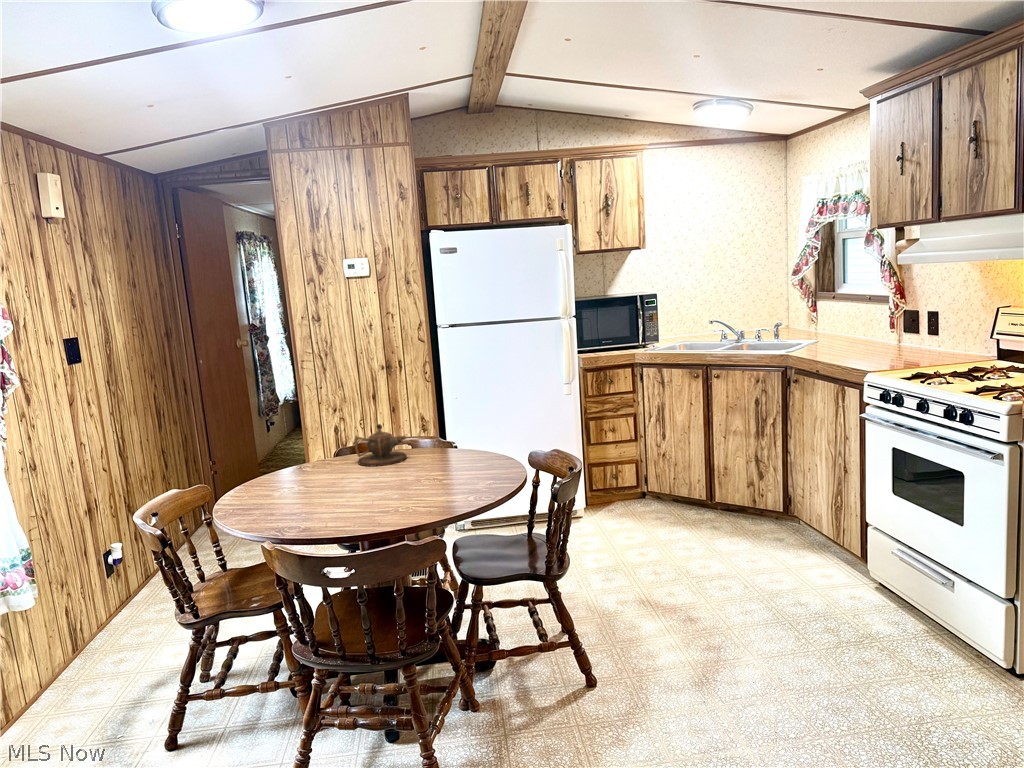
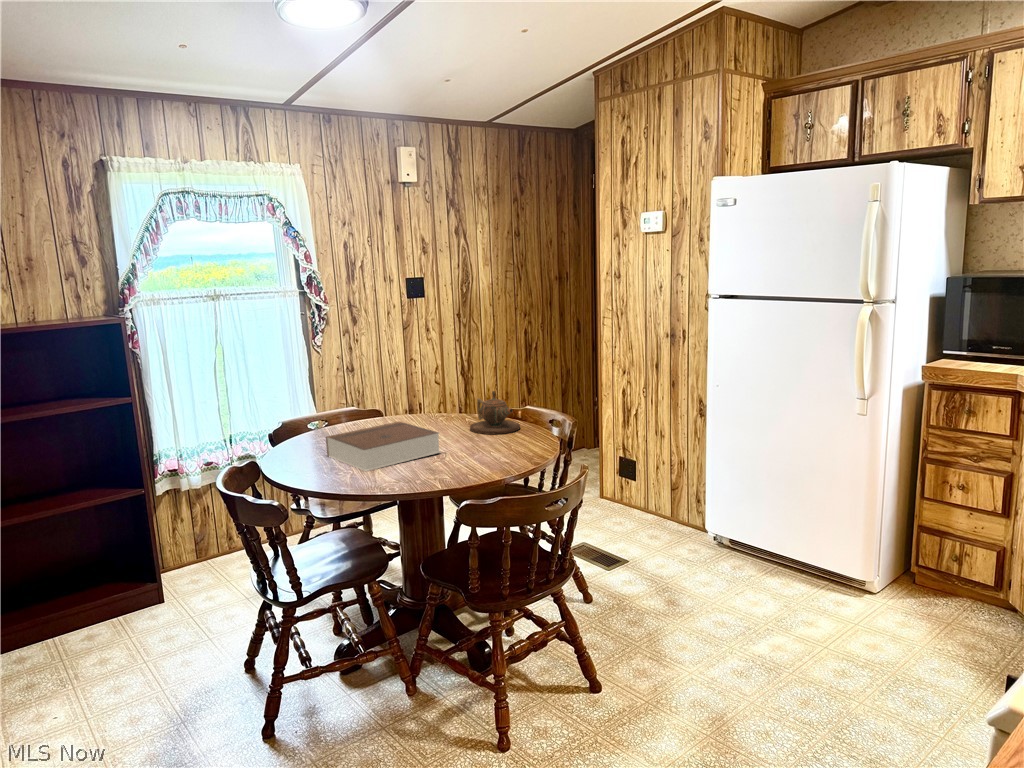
book: none [332,460,418,512] -> present [326,422,440,471]

